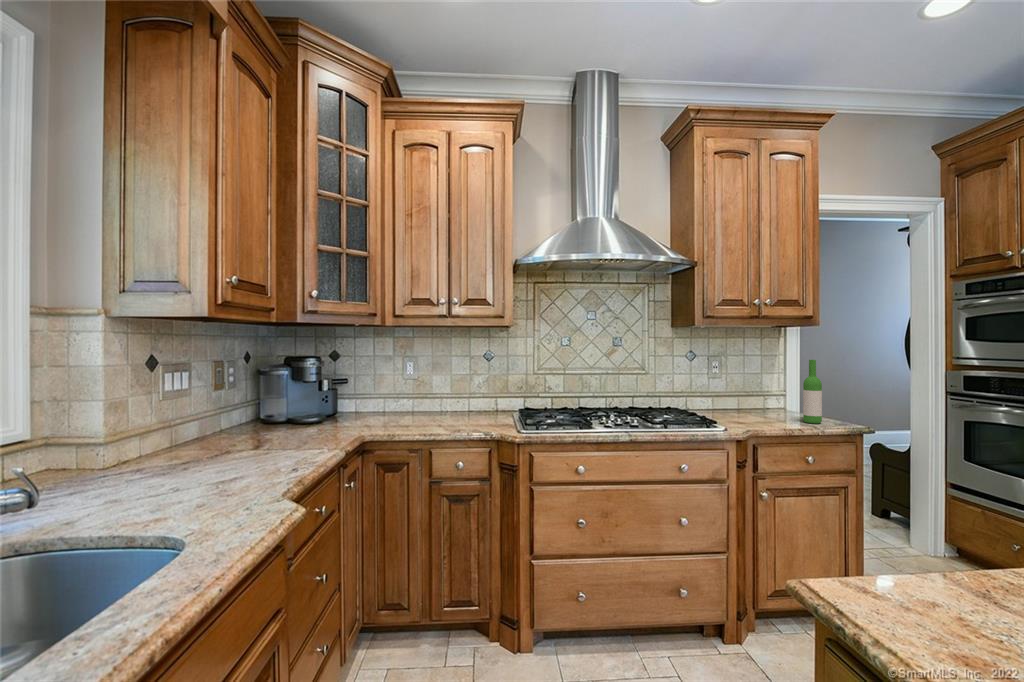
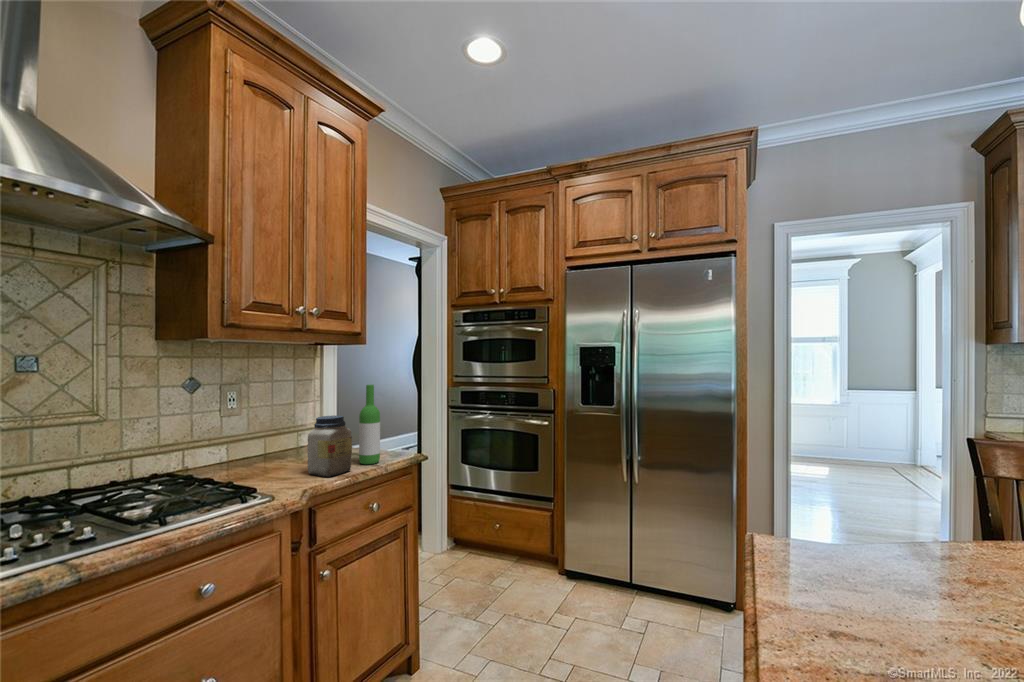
jar: none [760,381,794,424] -> present [307,416,352,477]

